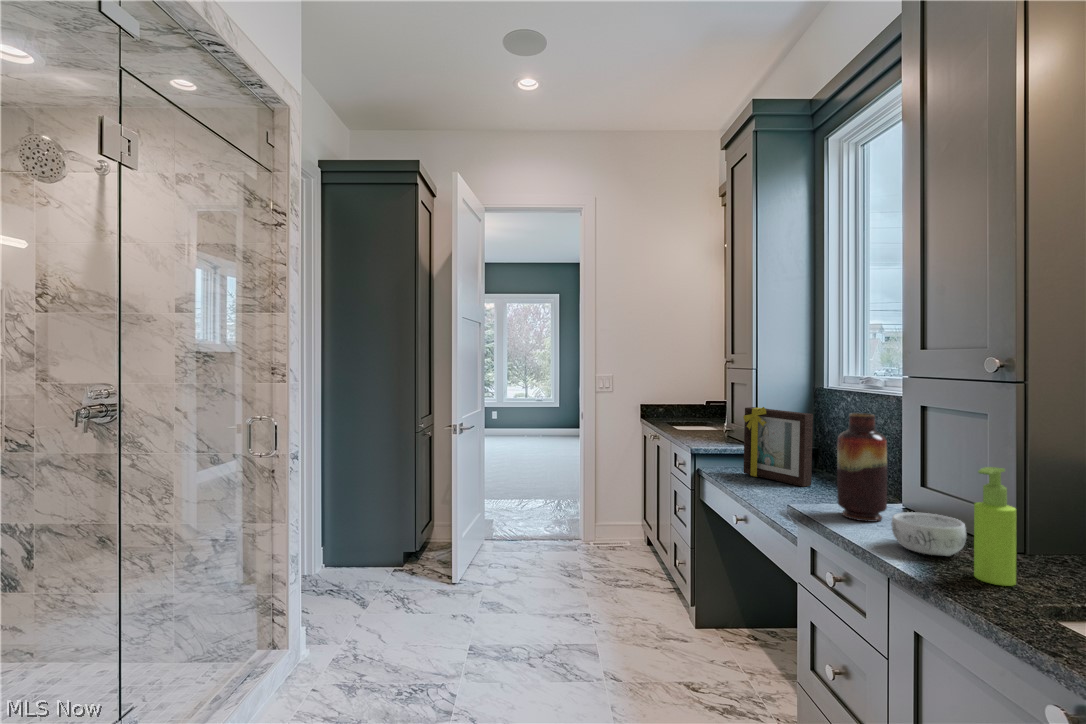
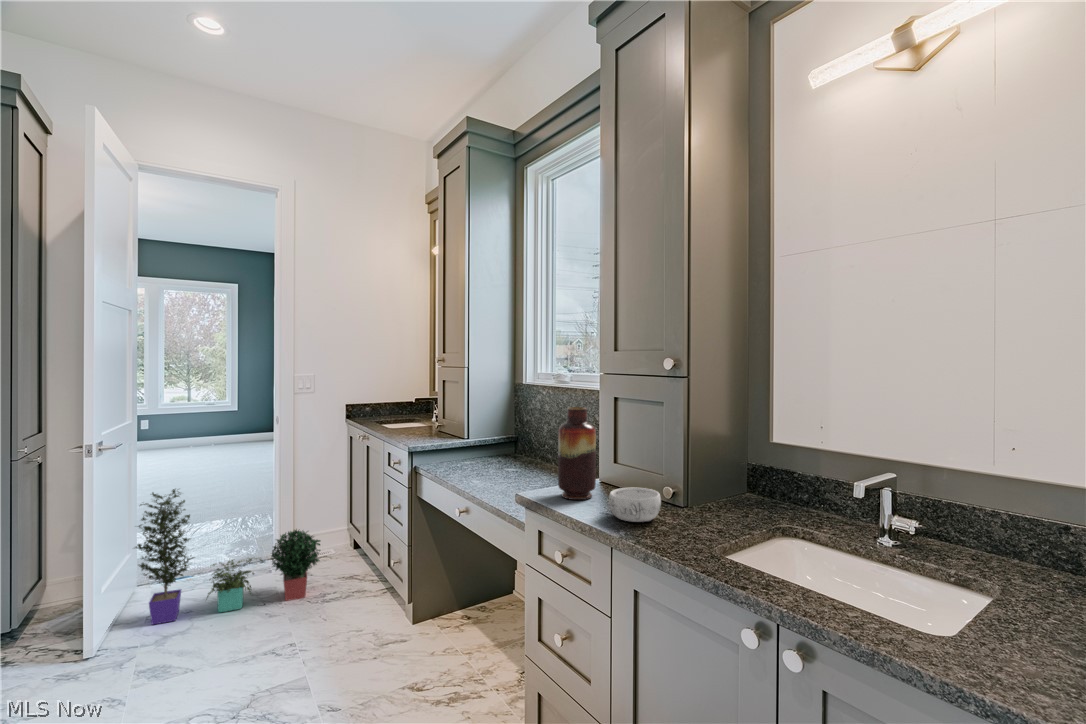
picture frame: present [743,407,813,487] -> none [458,403,519,473]
potted plant: none [474,467,615,581] -> present [135,489,320,625]
soap dispenser: present [974,467,1016,586] -> none [673,446,700,539]

